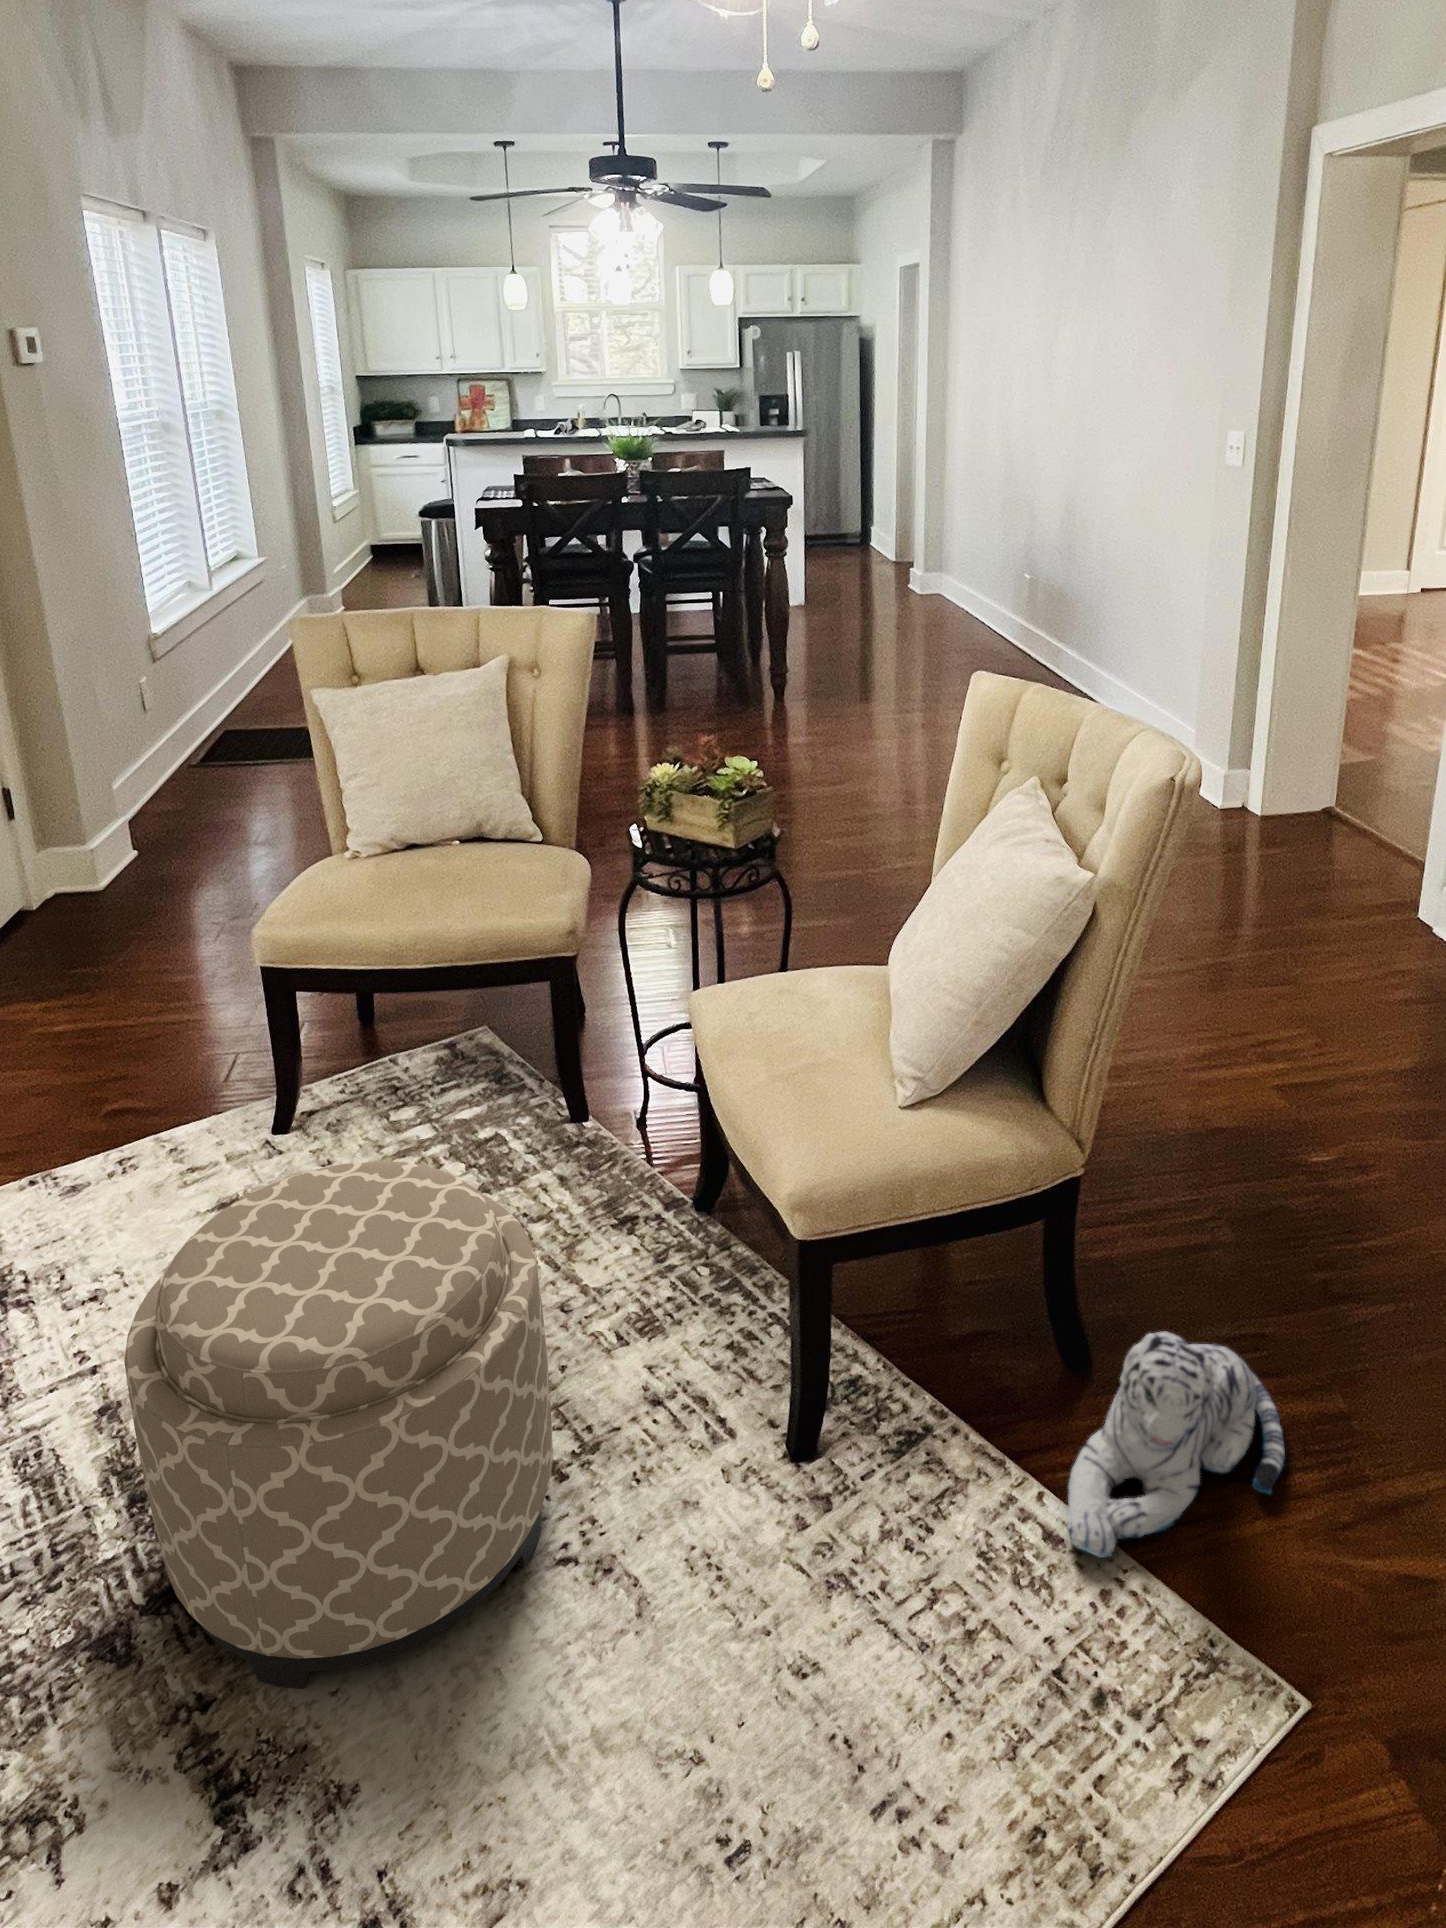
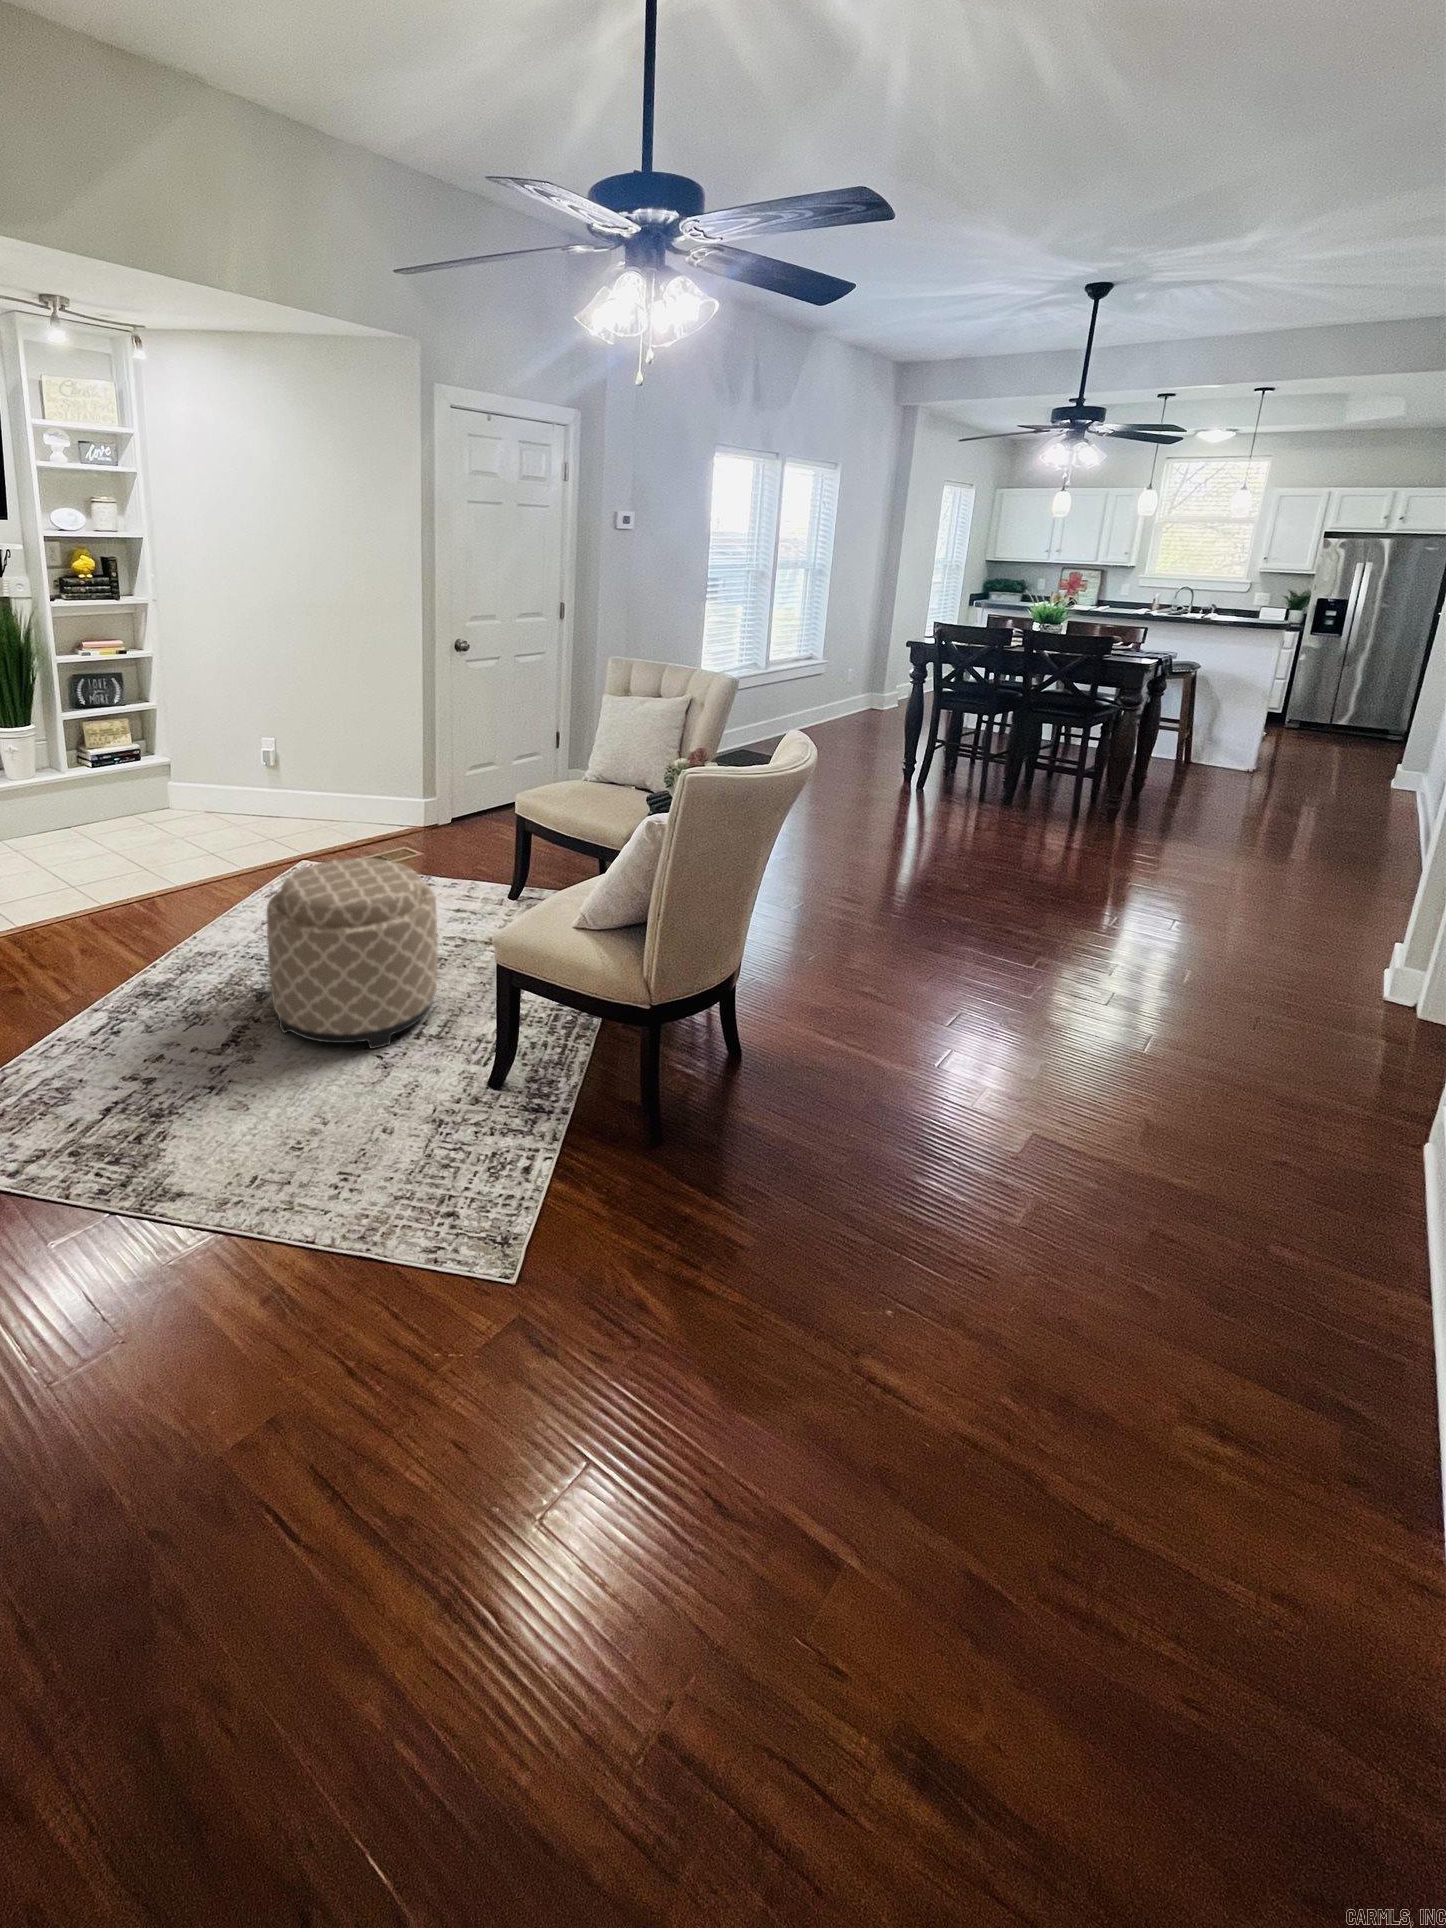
plush toy: present [1067,1331,1285,1558] -> none [520,1095,712,1234]

